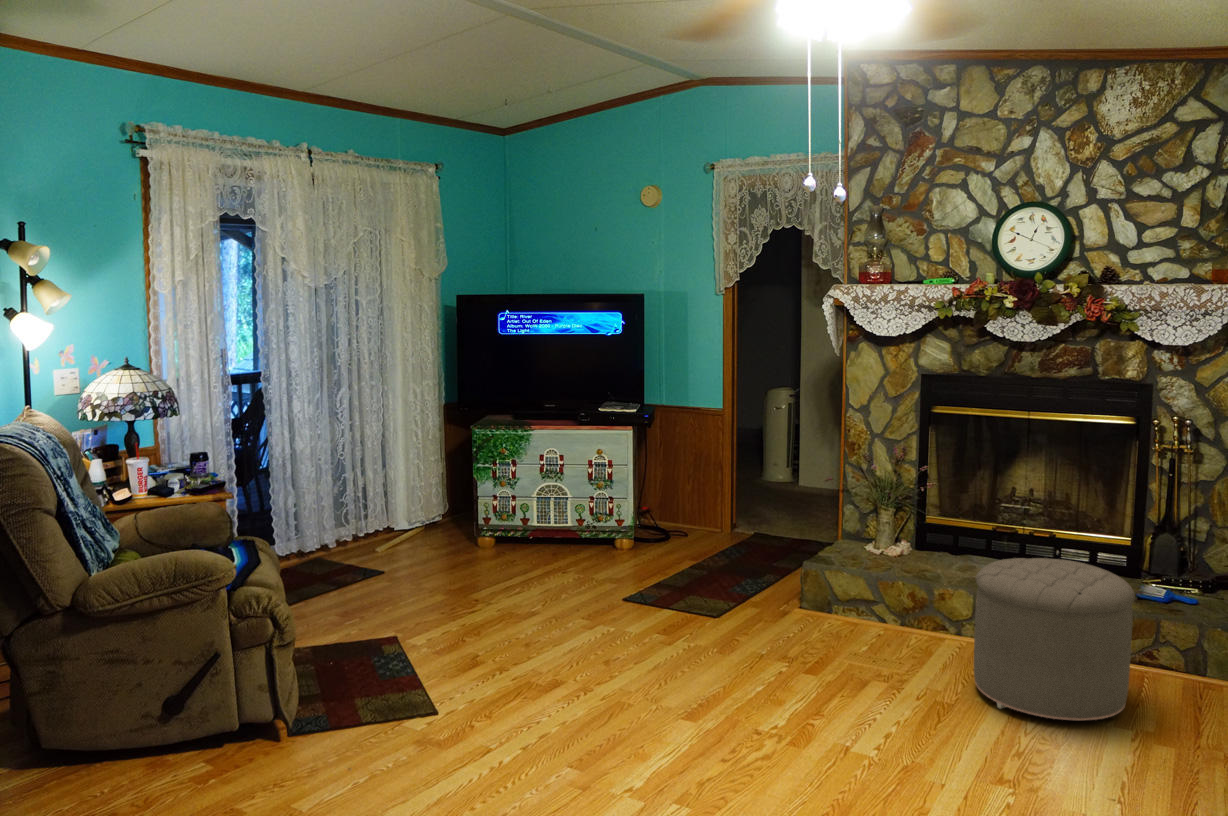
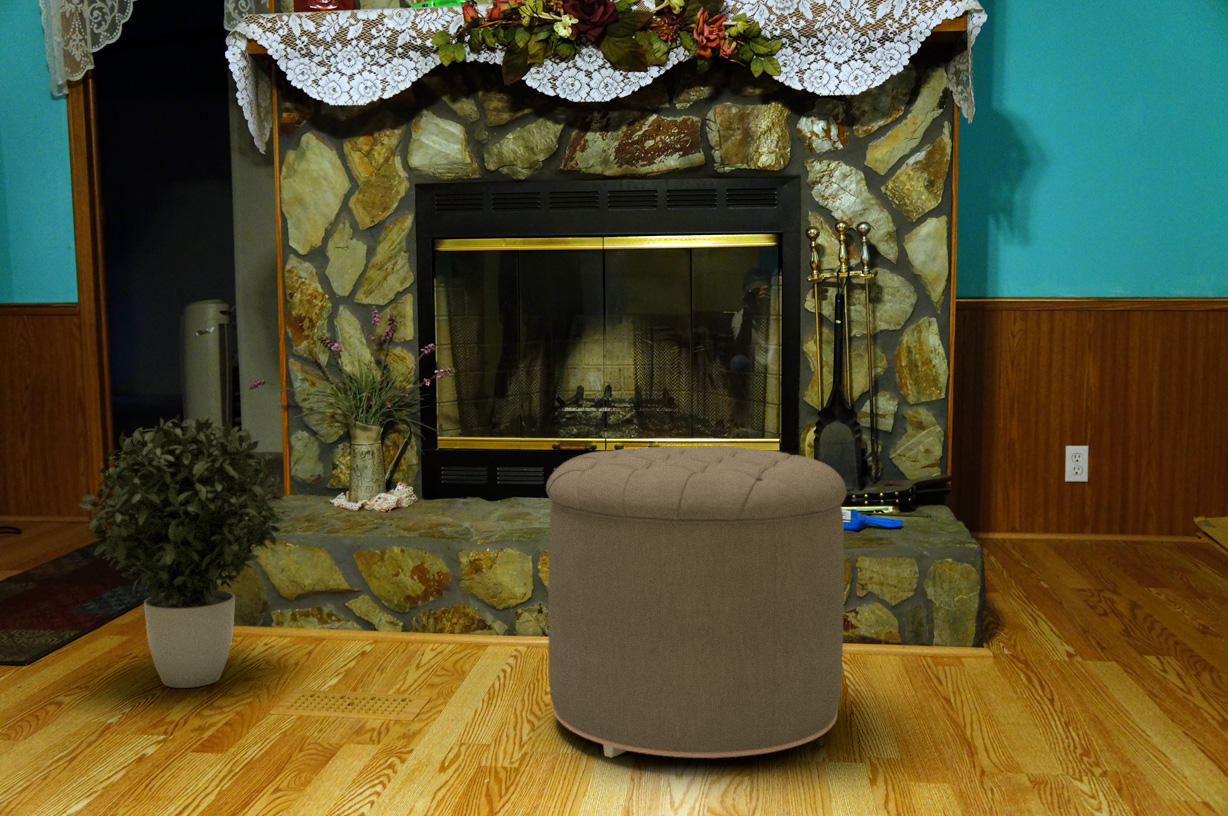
potted plant: none [760,516,850,640] -> present [78,415,285,688]

